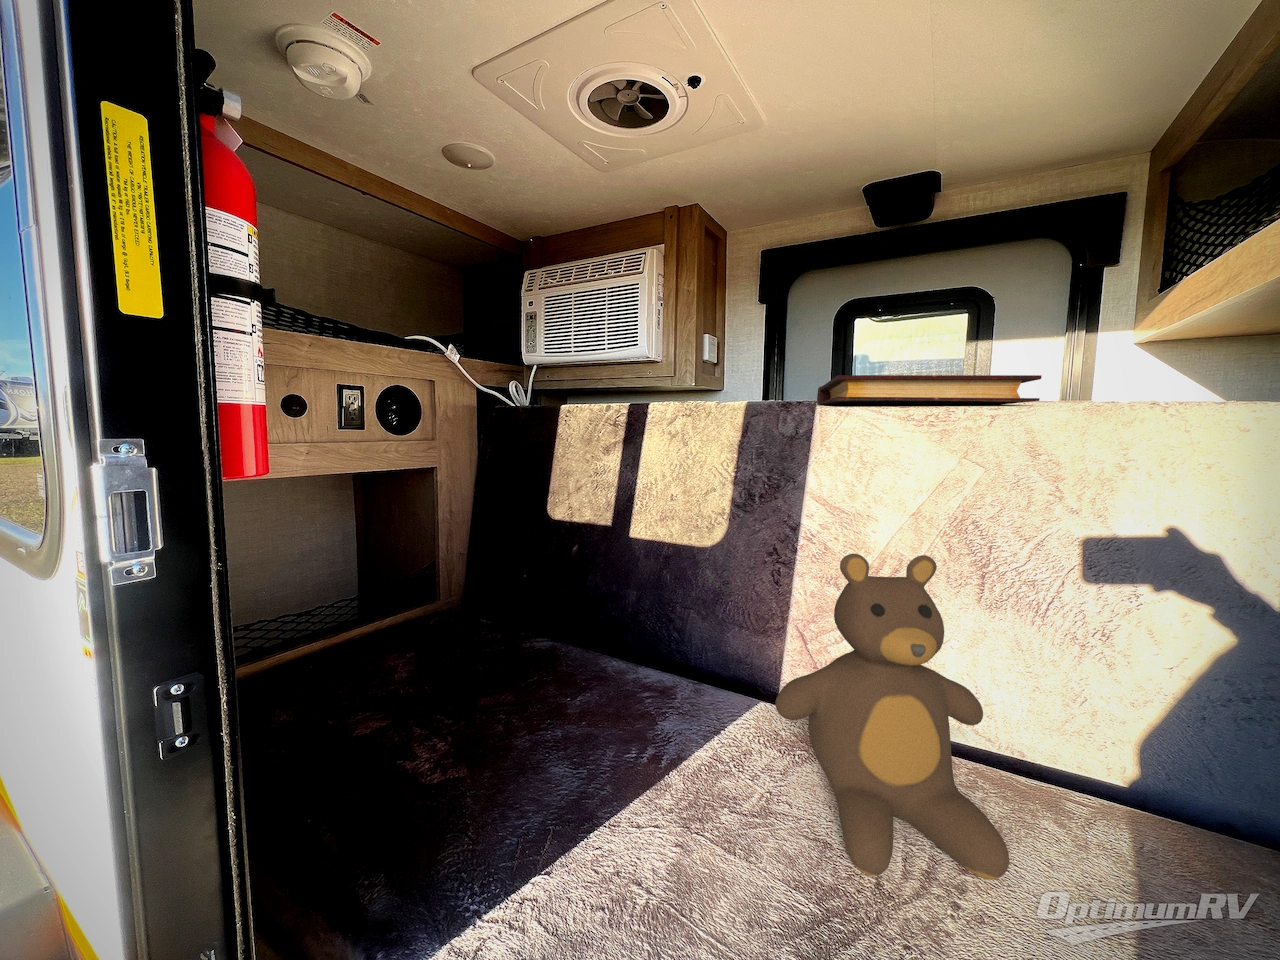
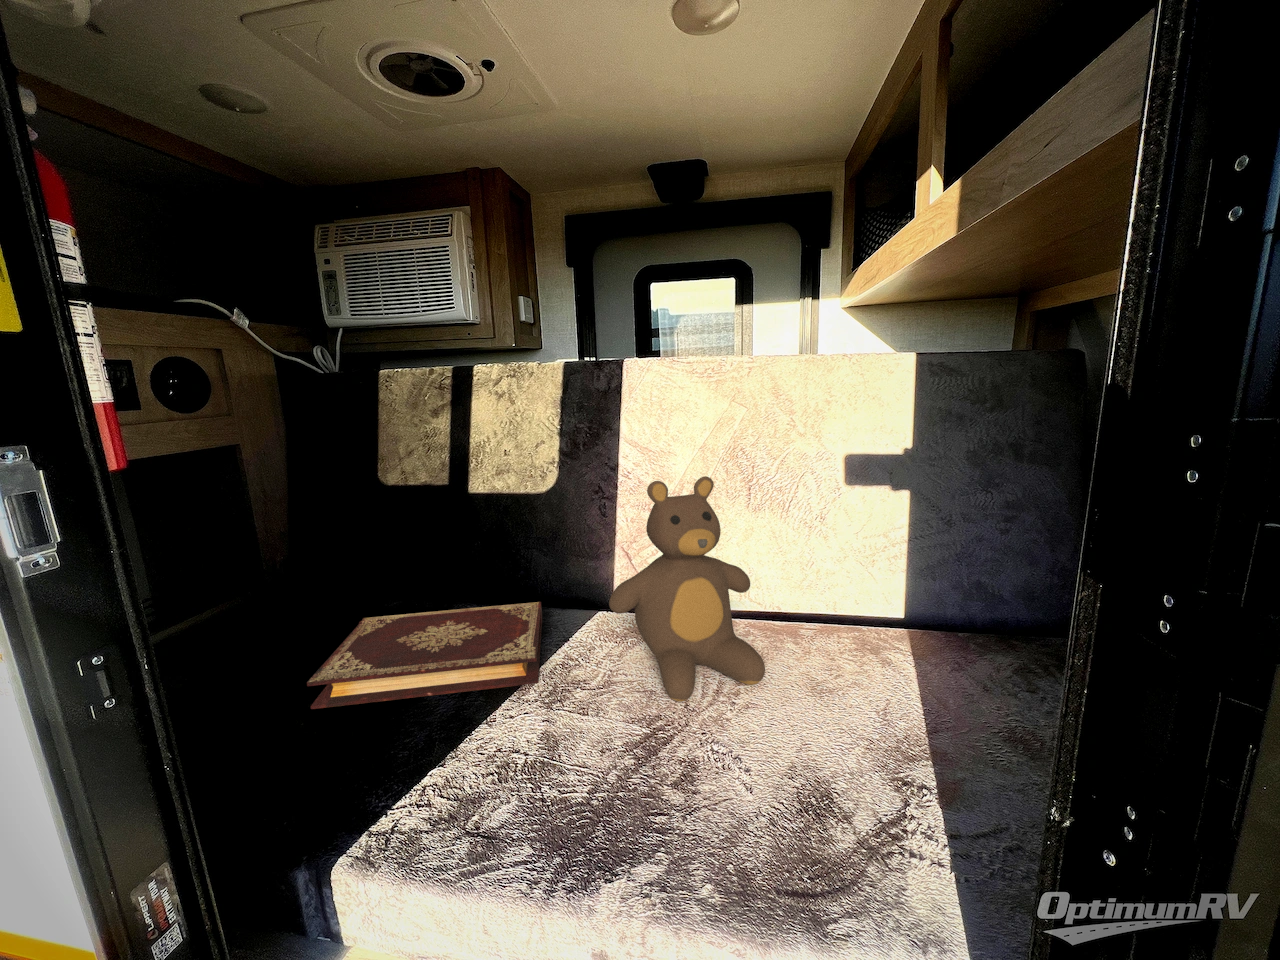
book: present [817,375,1041,405] -> present [307,602,542,709]

